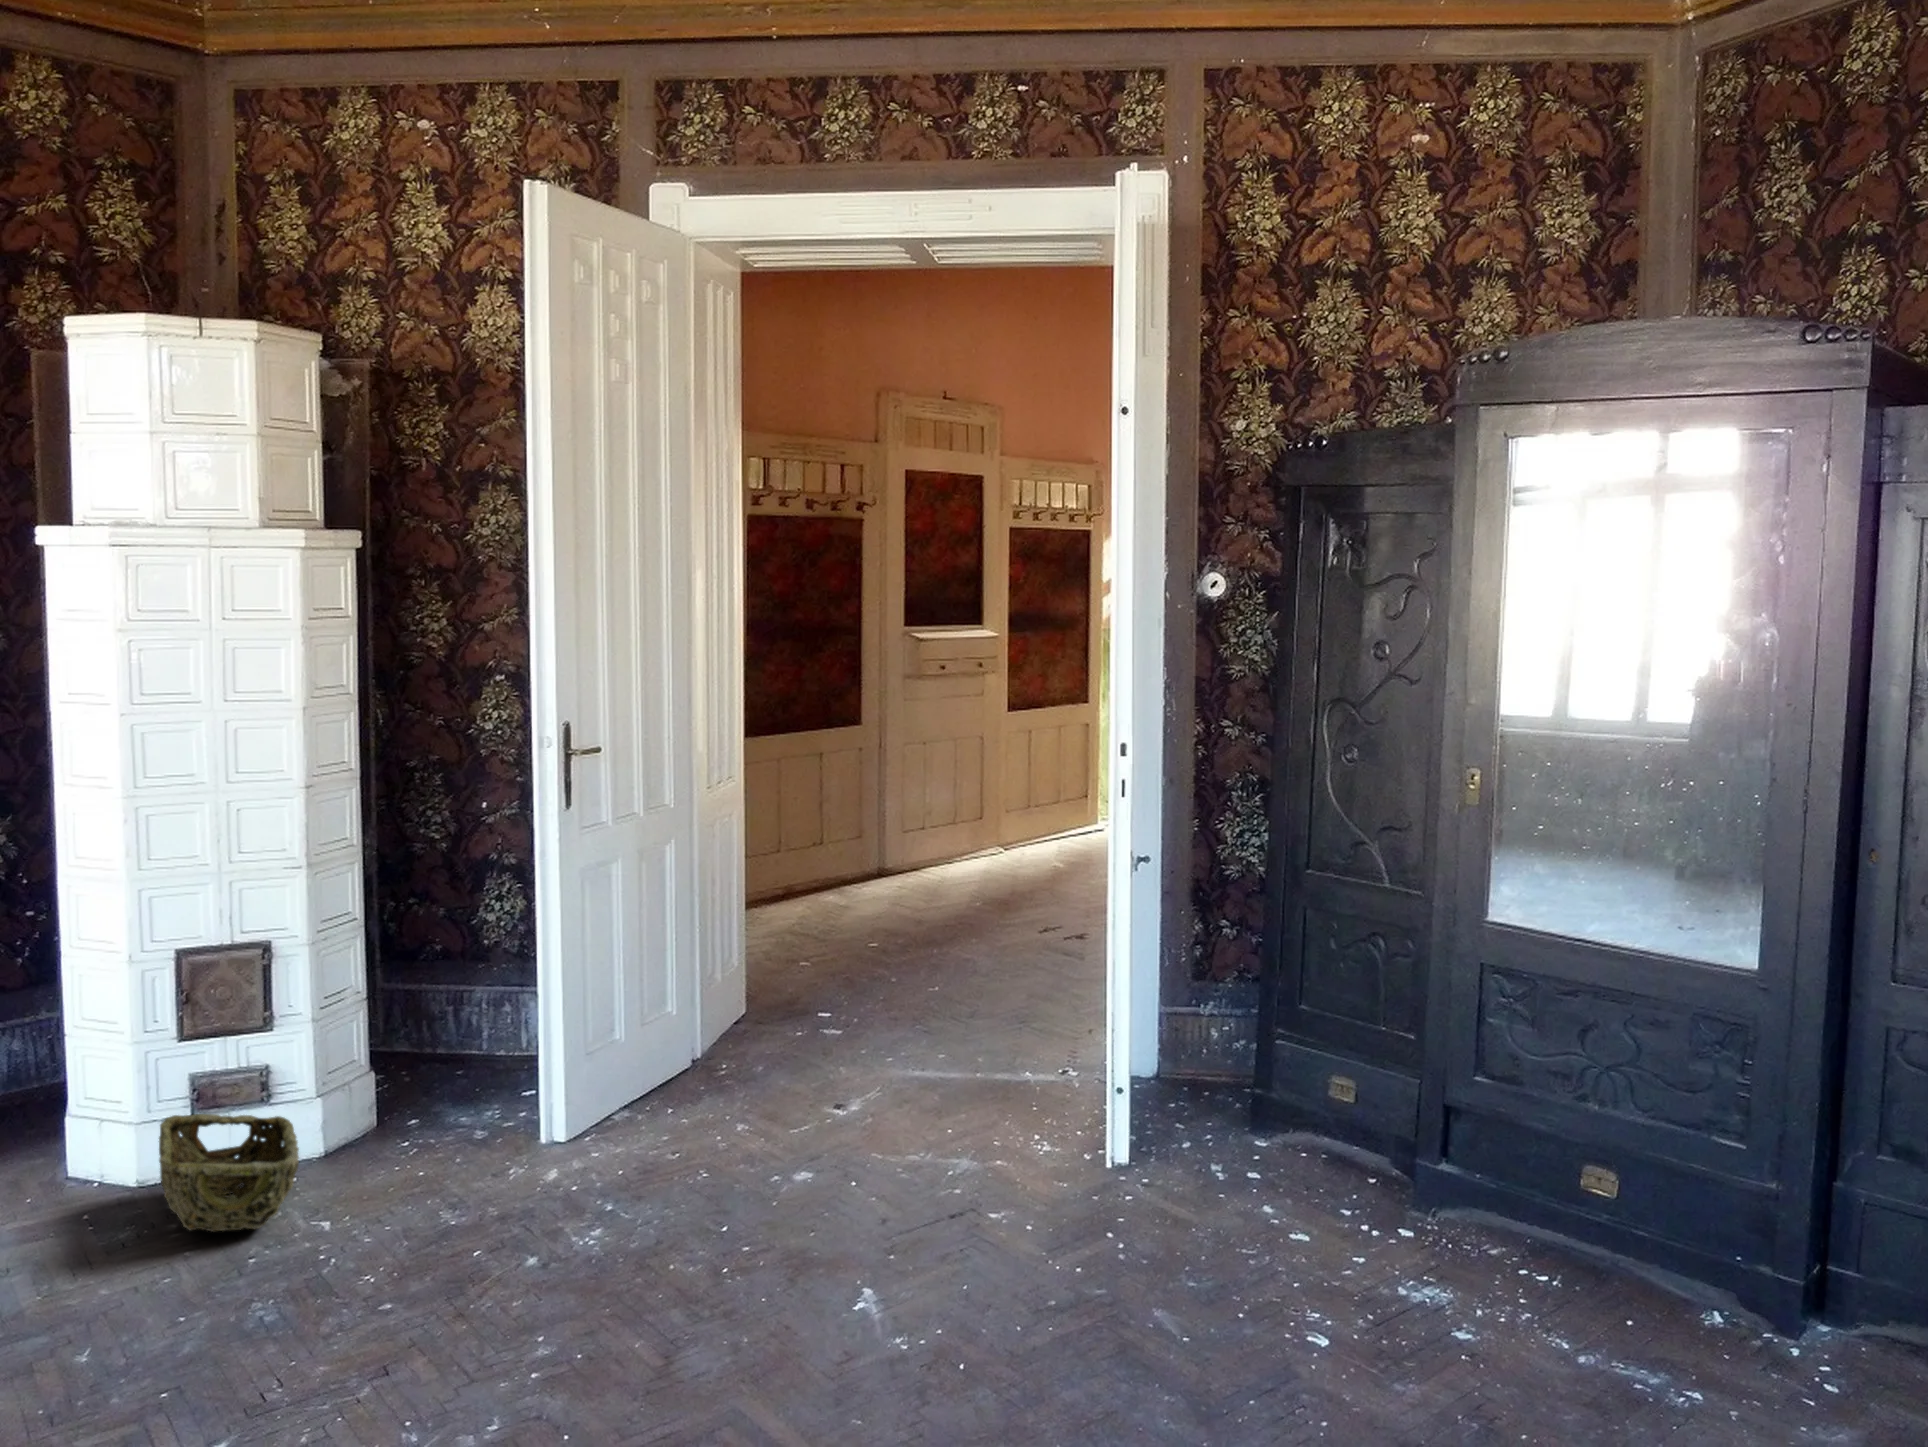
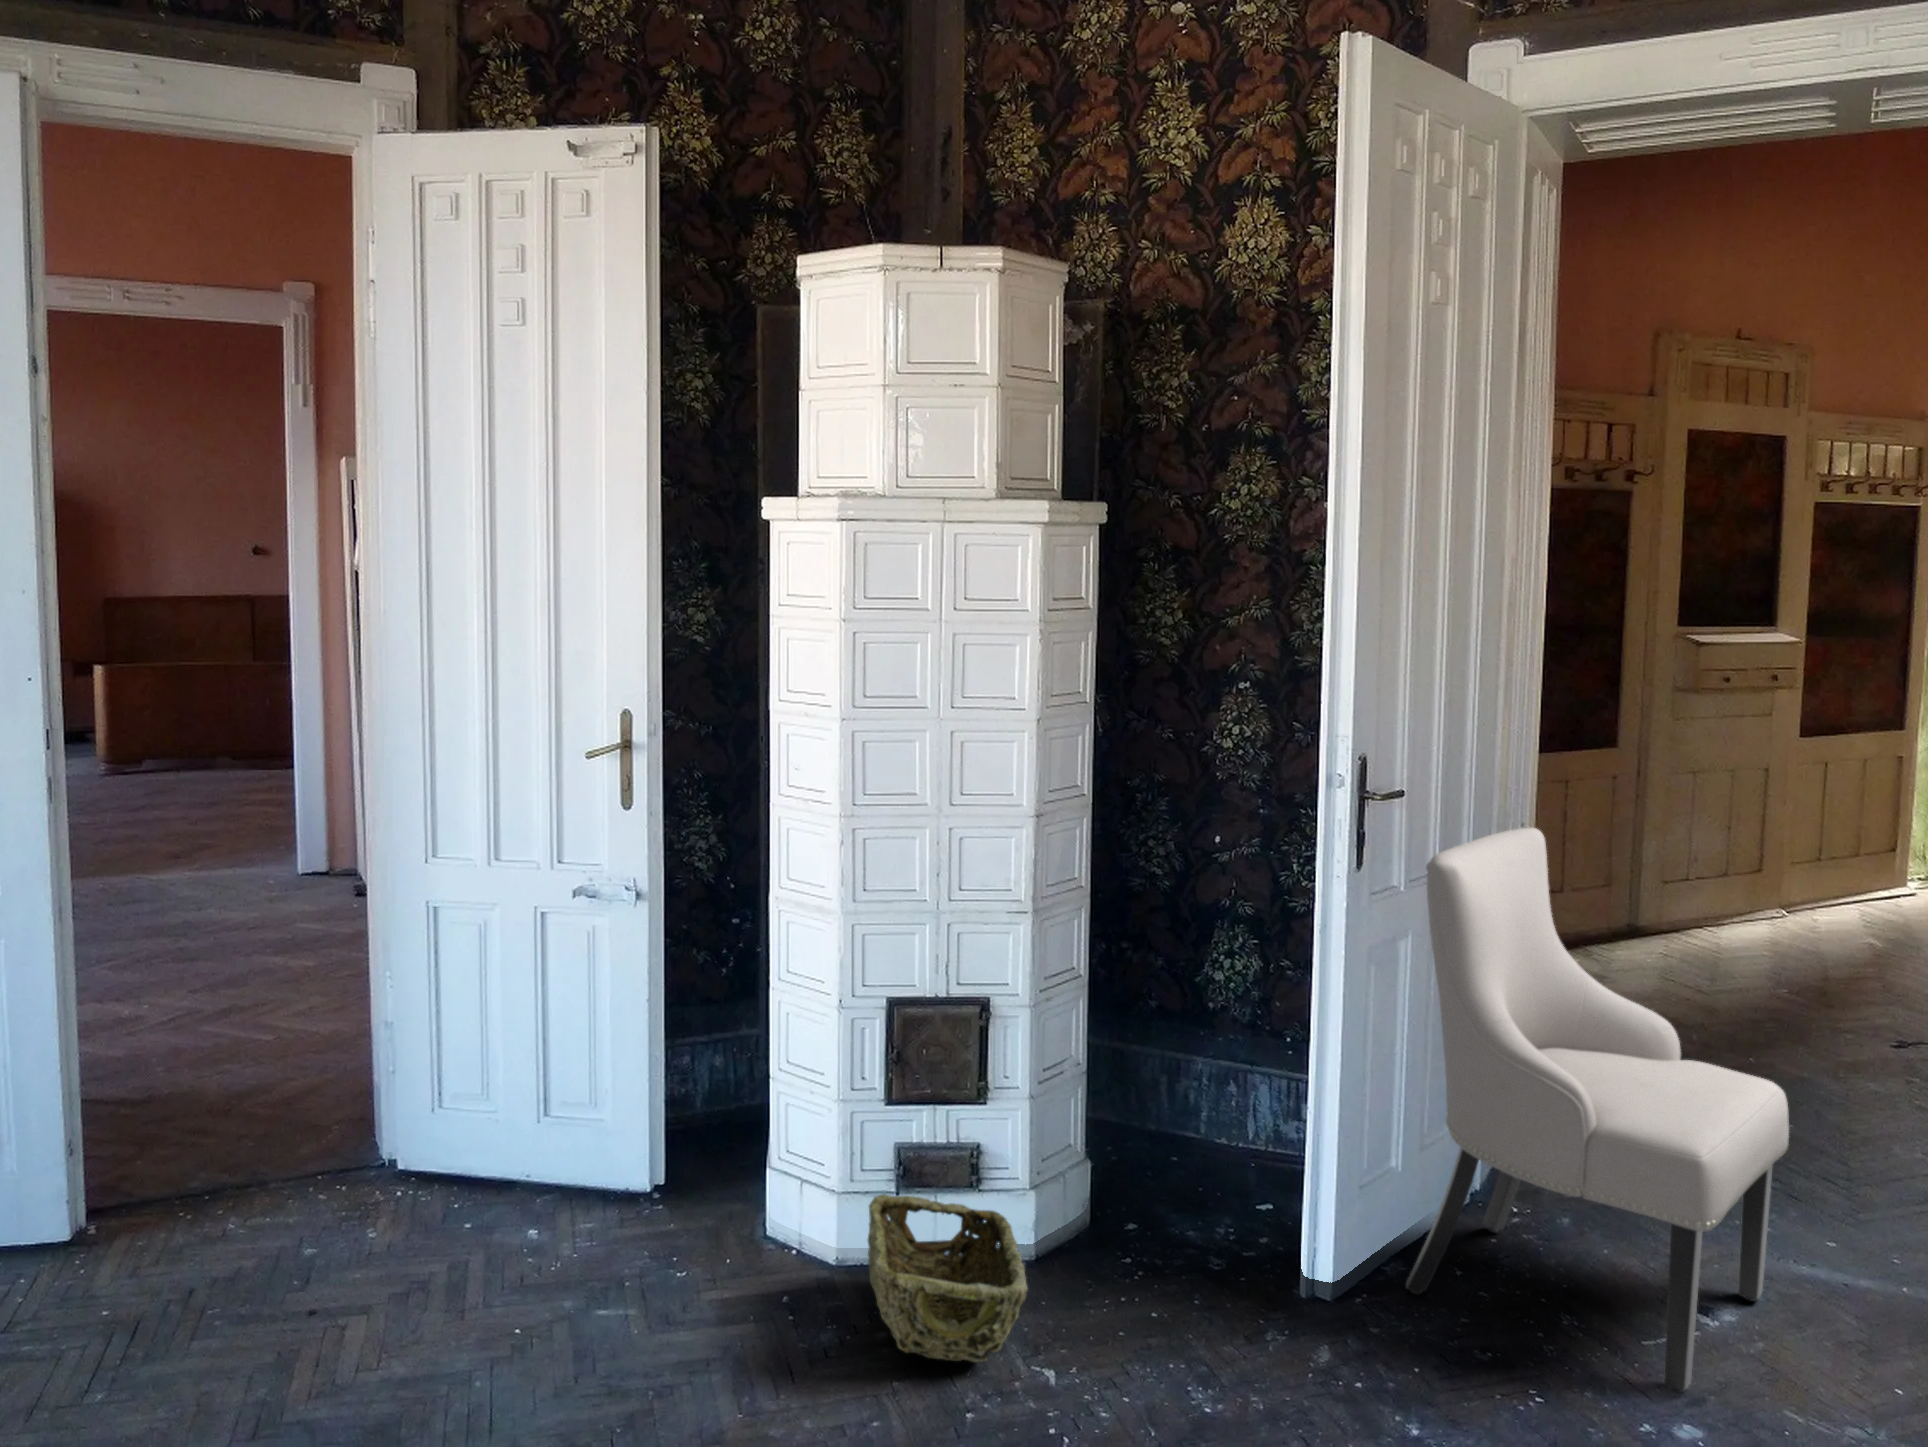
chair: none [624,775,895,1162] -> present [1406,828,1789,1393]

